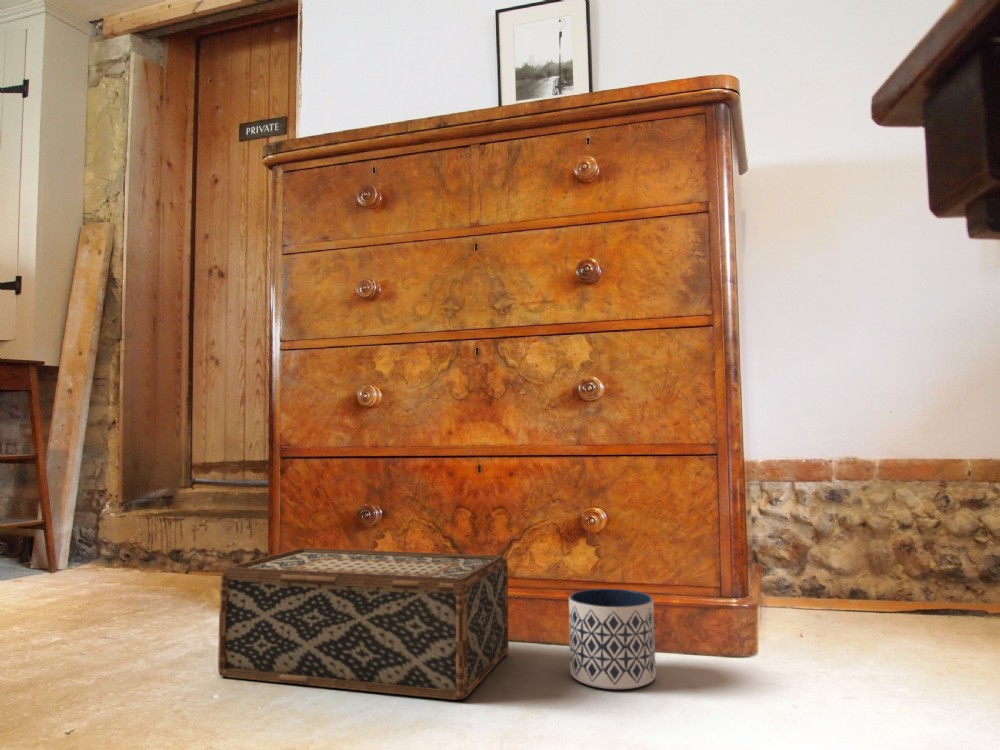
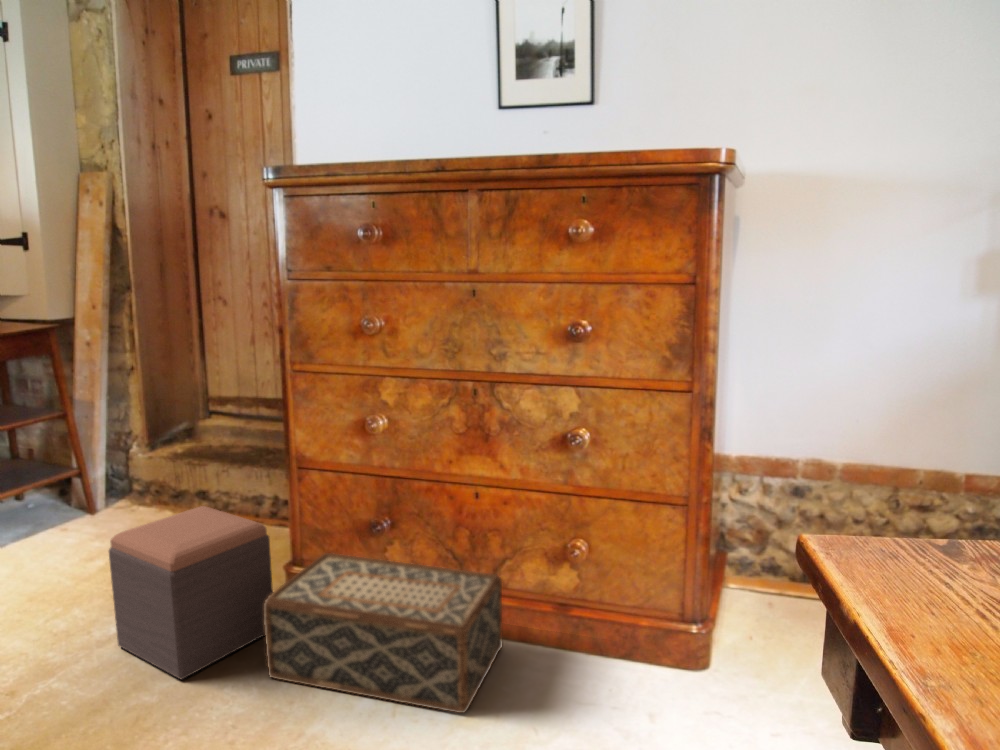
footstool: none [38,499,238,678] -> present [109,506,273,679]
planter: present [569,589,656,689] -> none [551,608,620,701]

